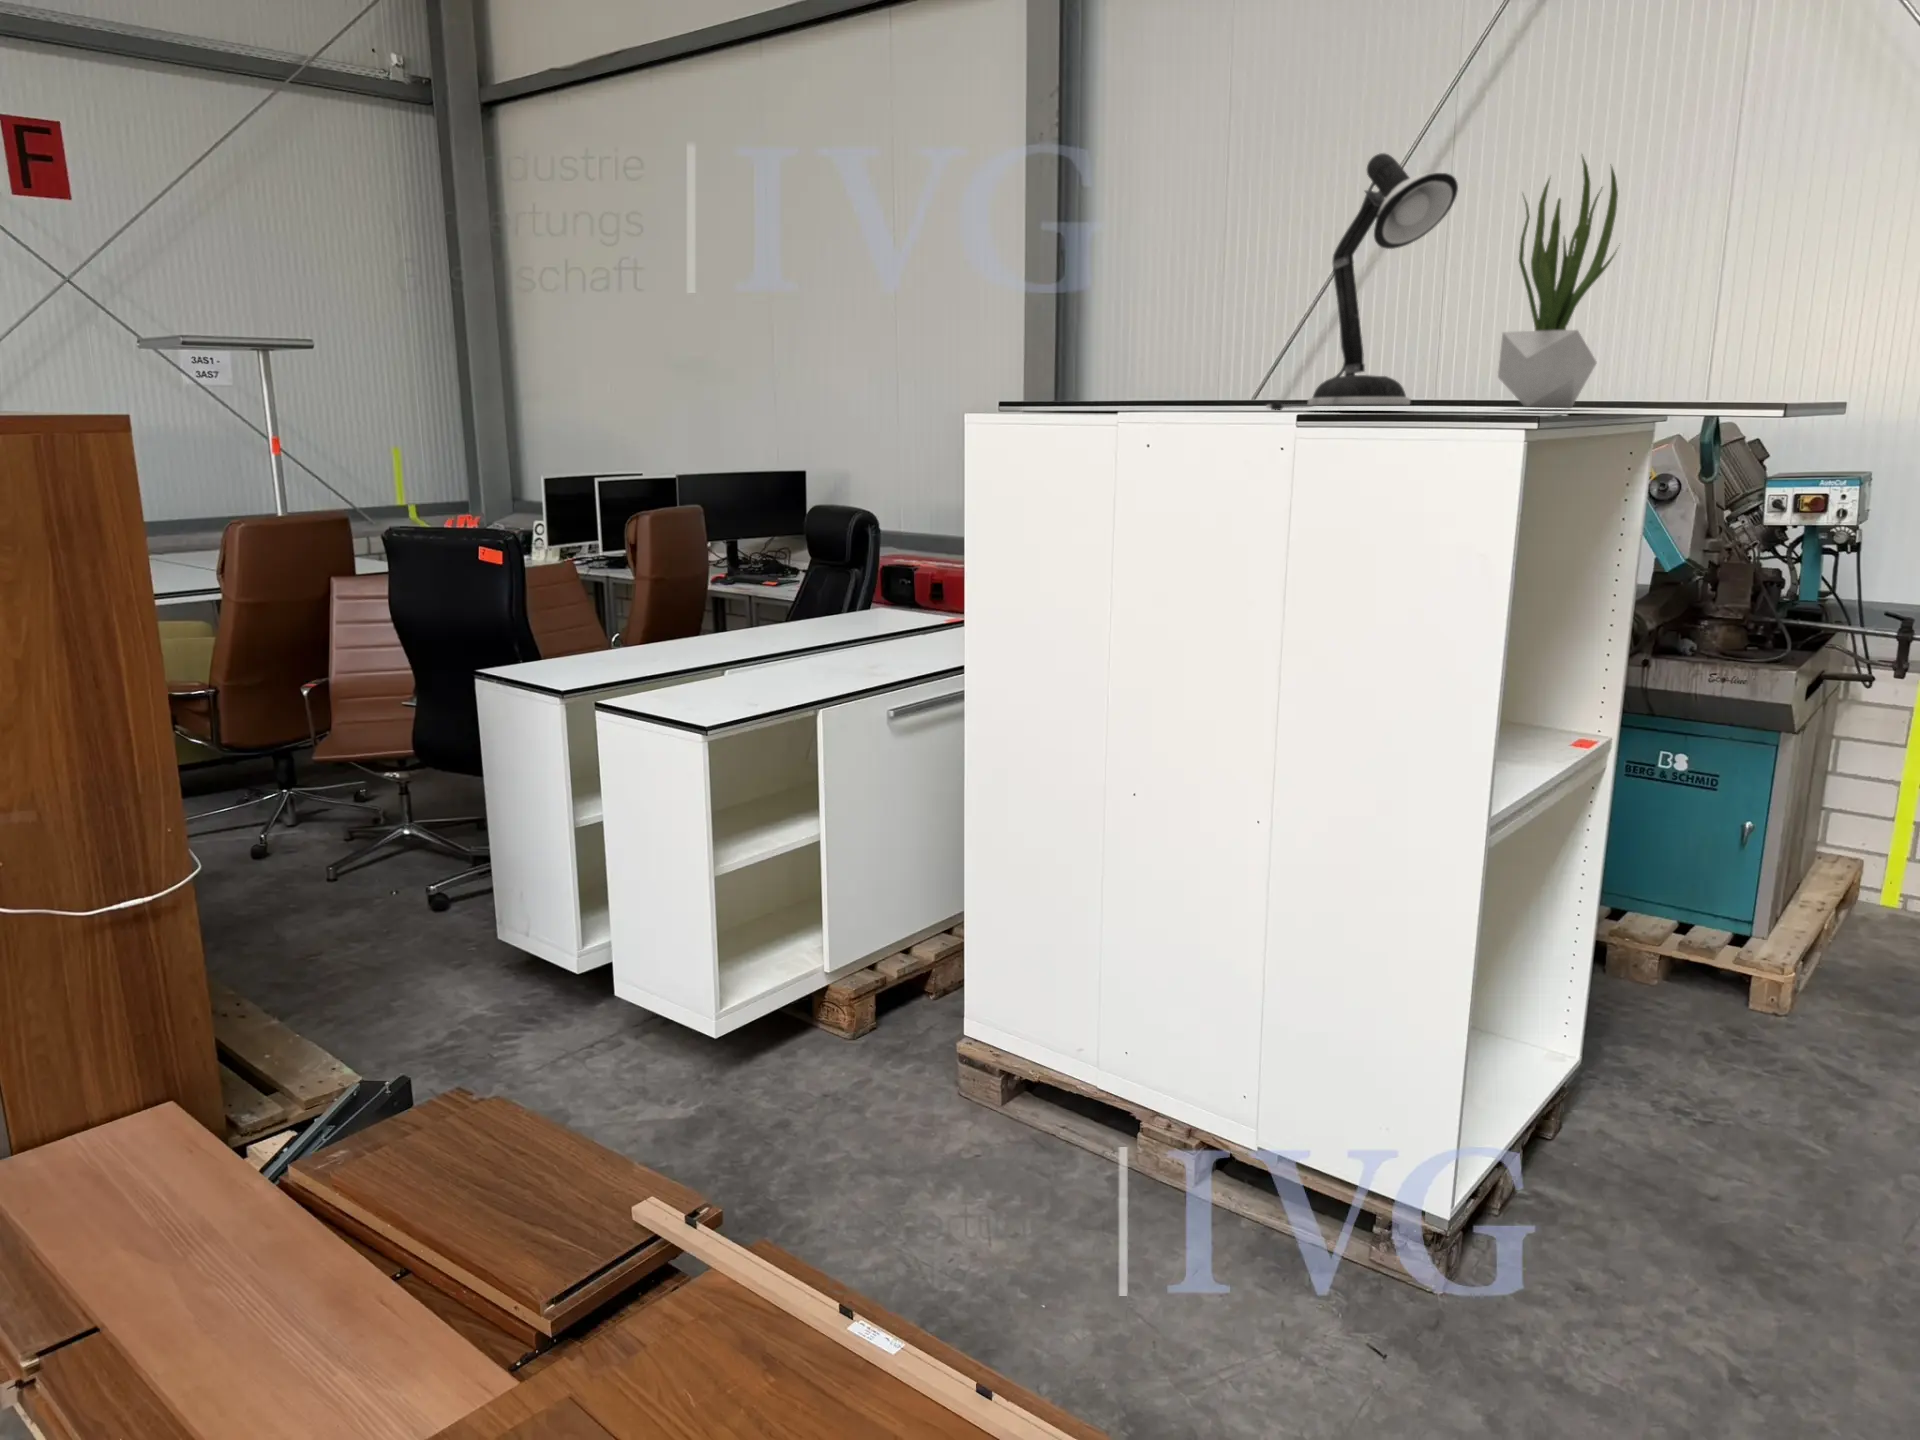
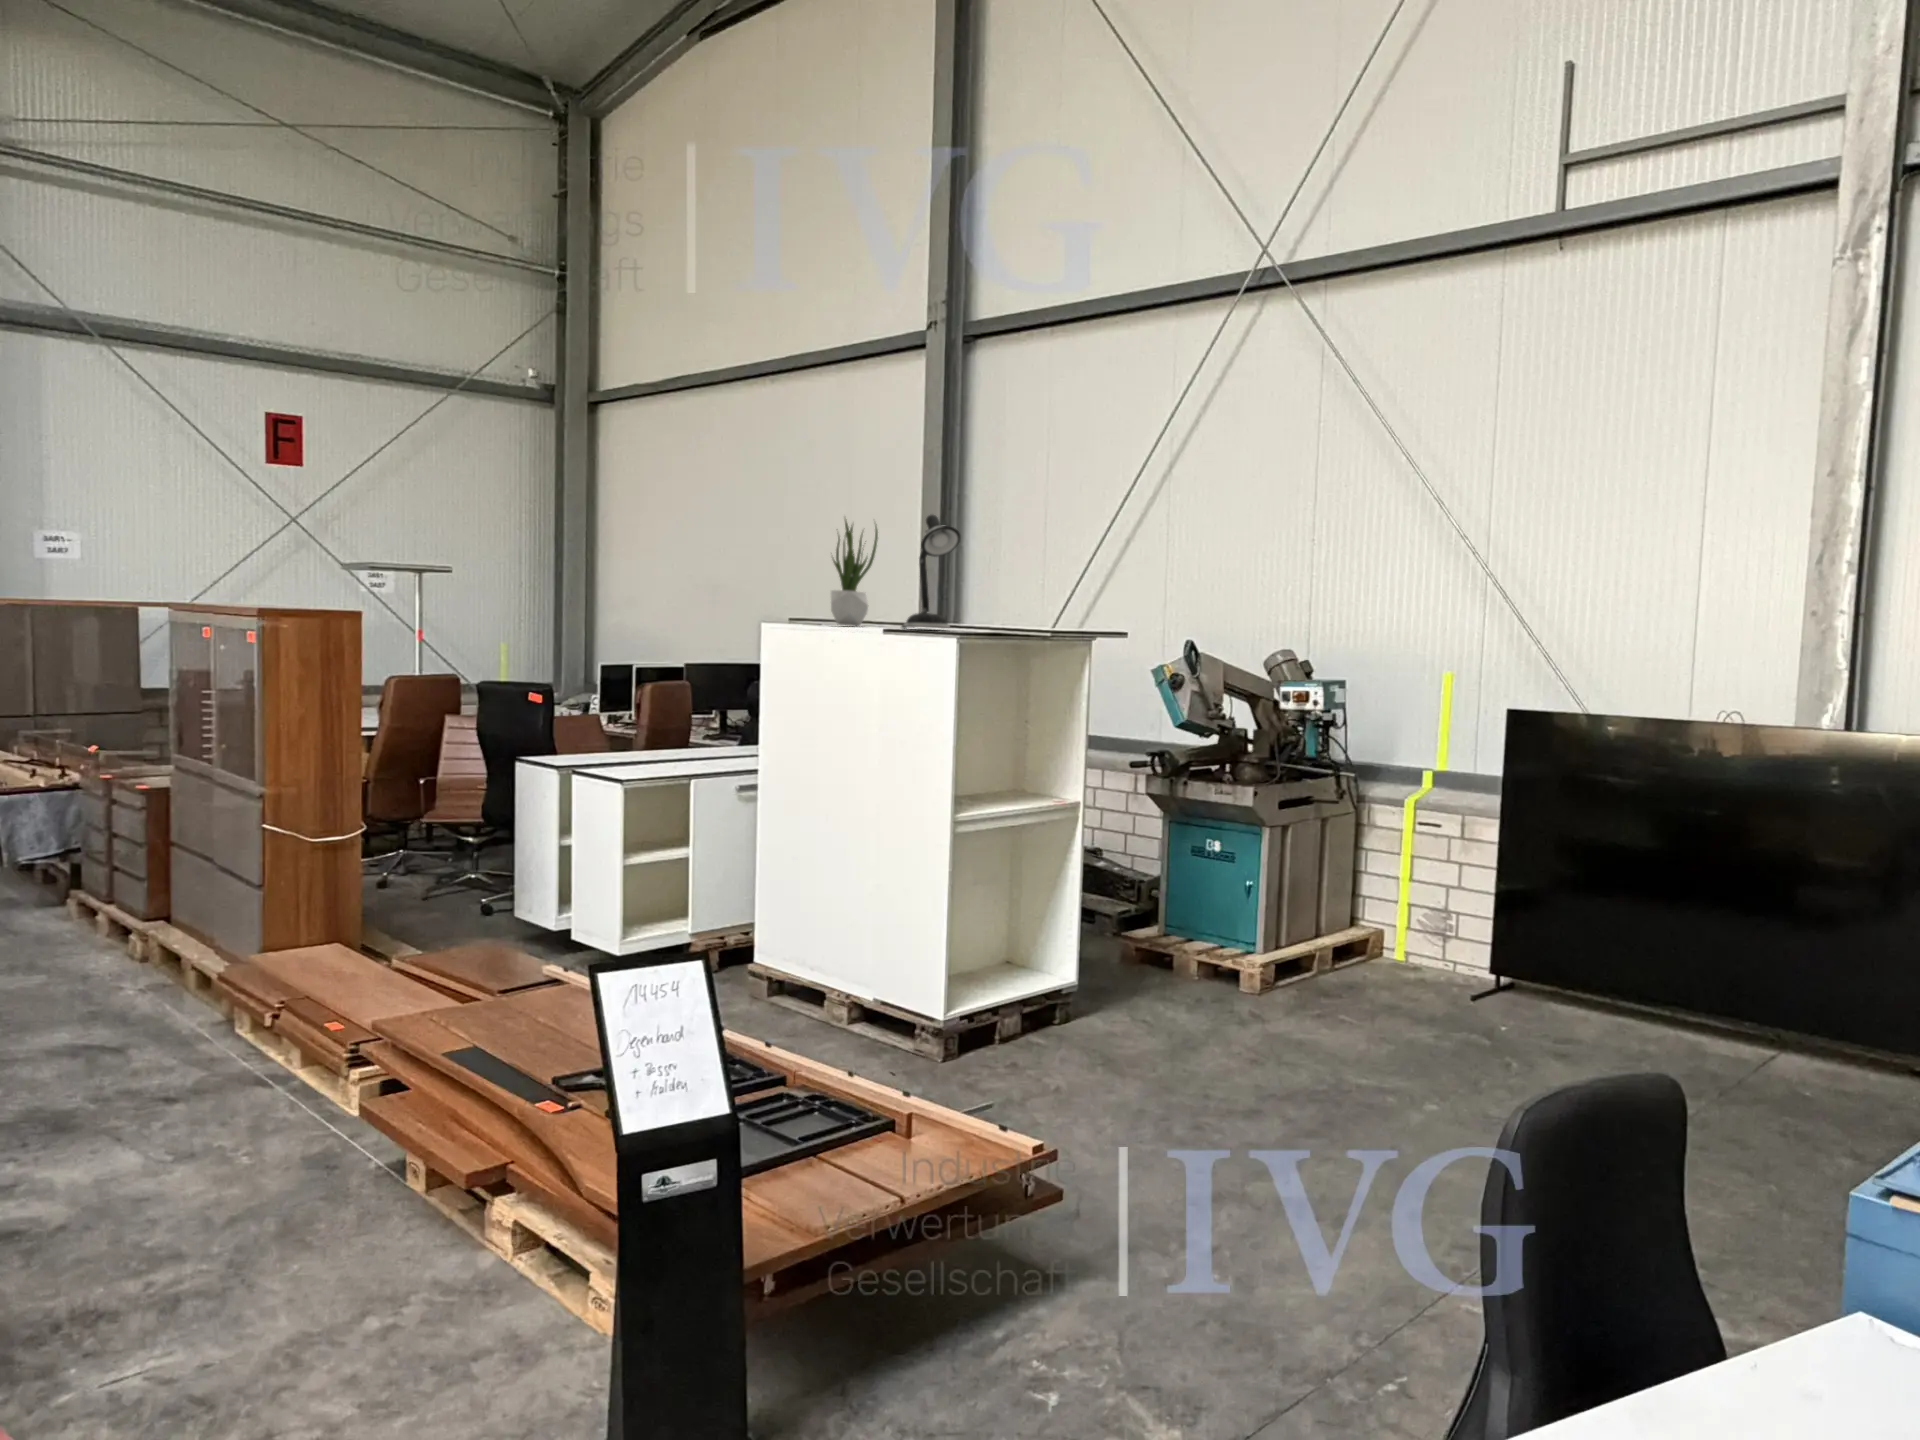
potted plant: present [1498,156,1618,408] -> present [831,520,878,626]

